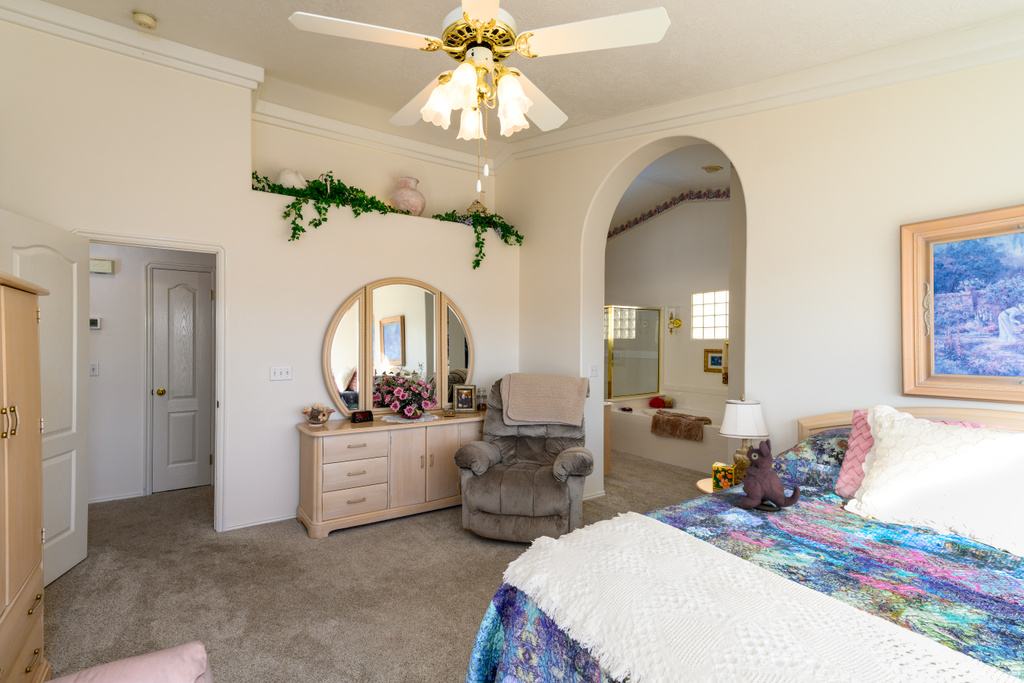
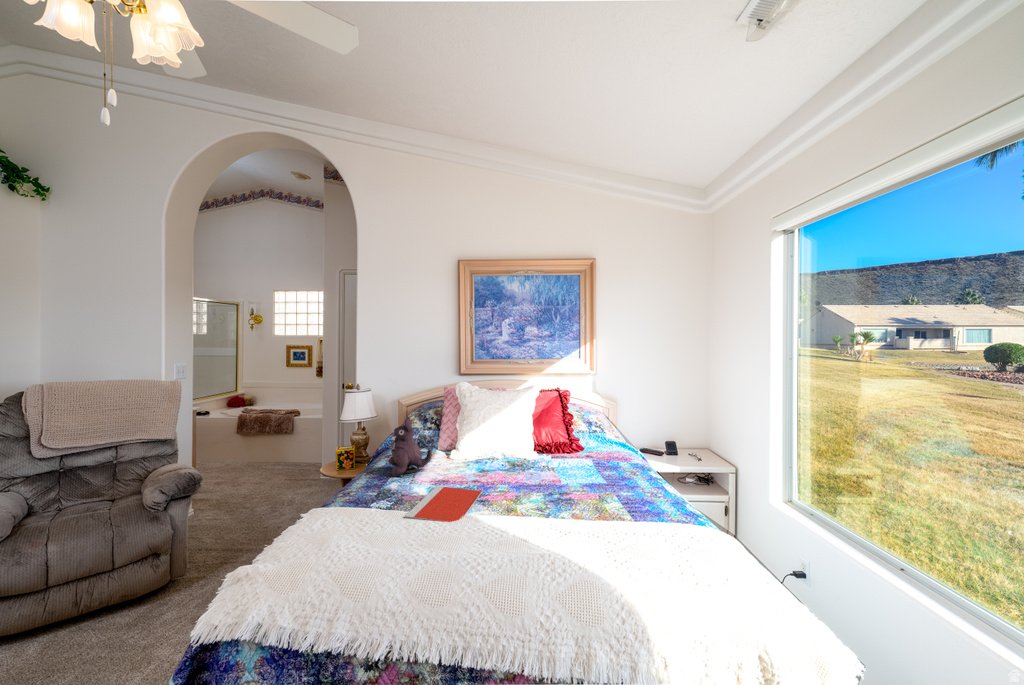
notebook: none [710,535,849,591] -> present [404,486,482,522]

